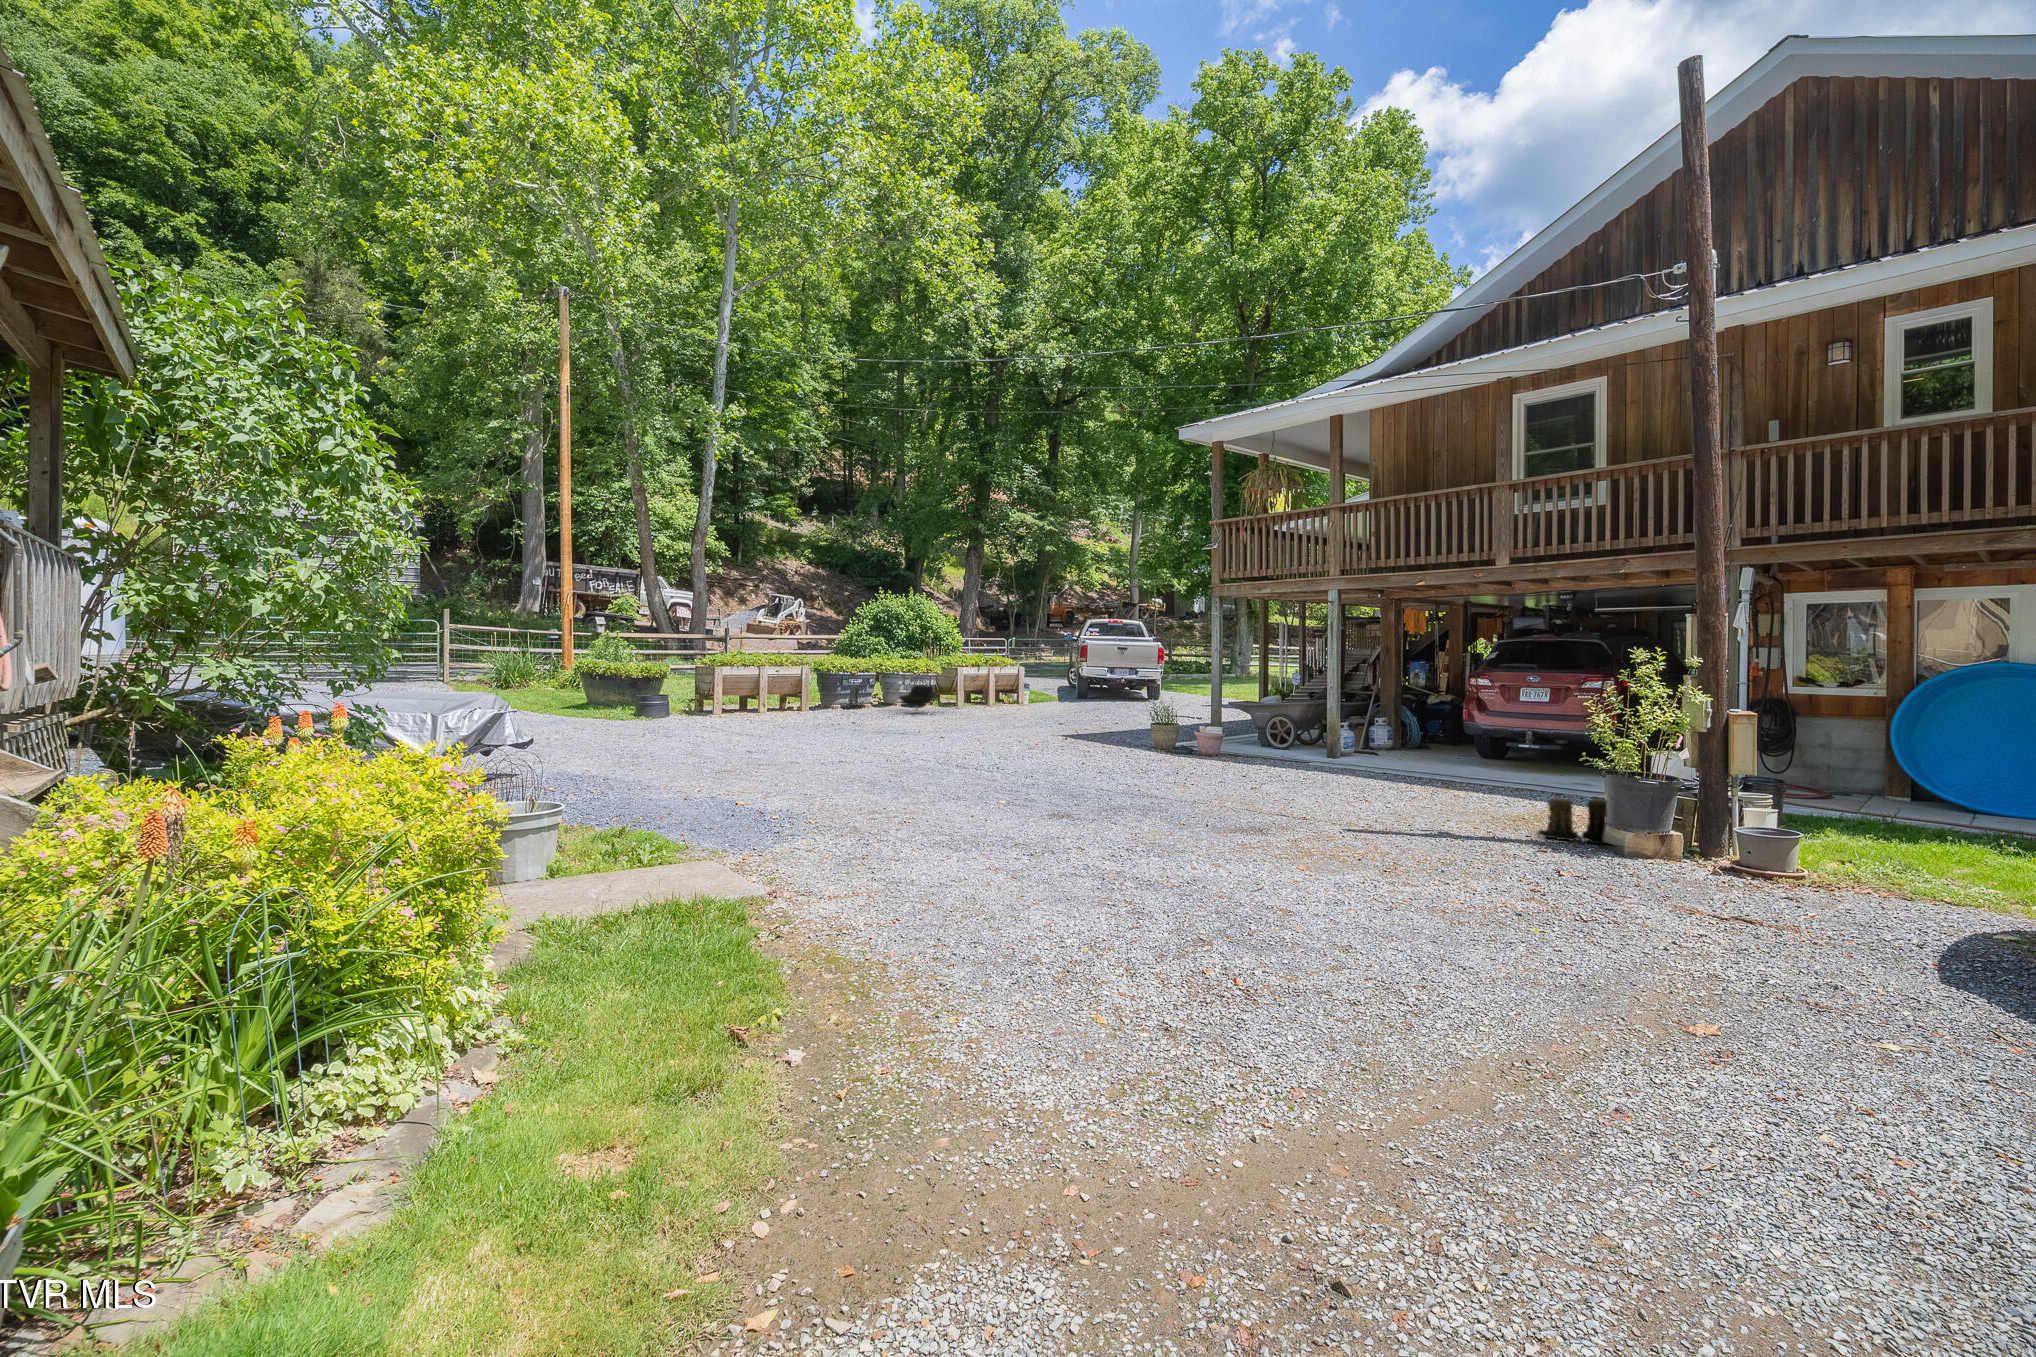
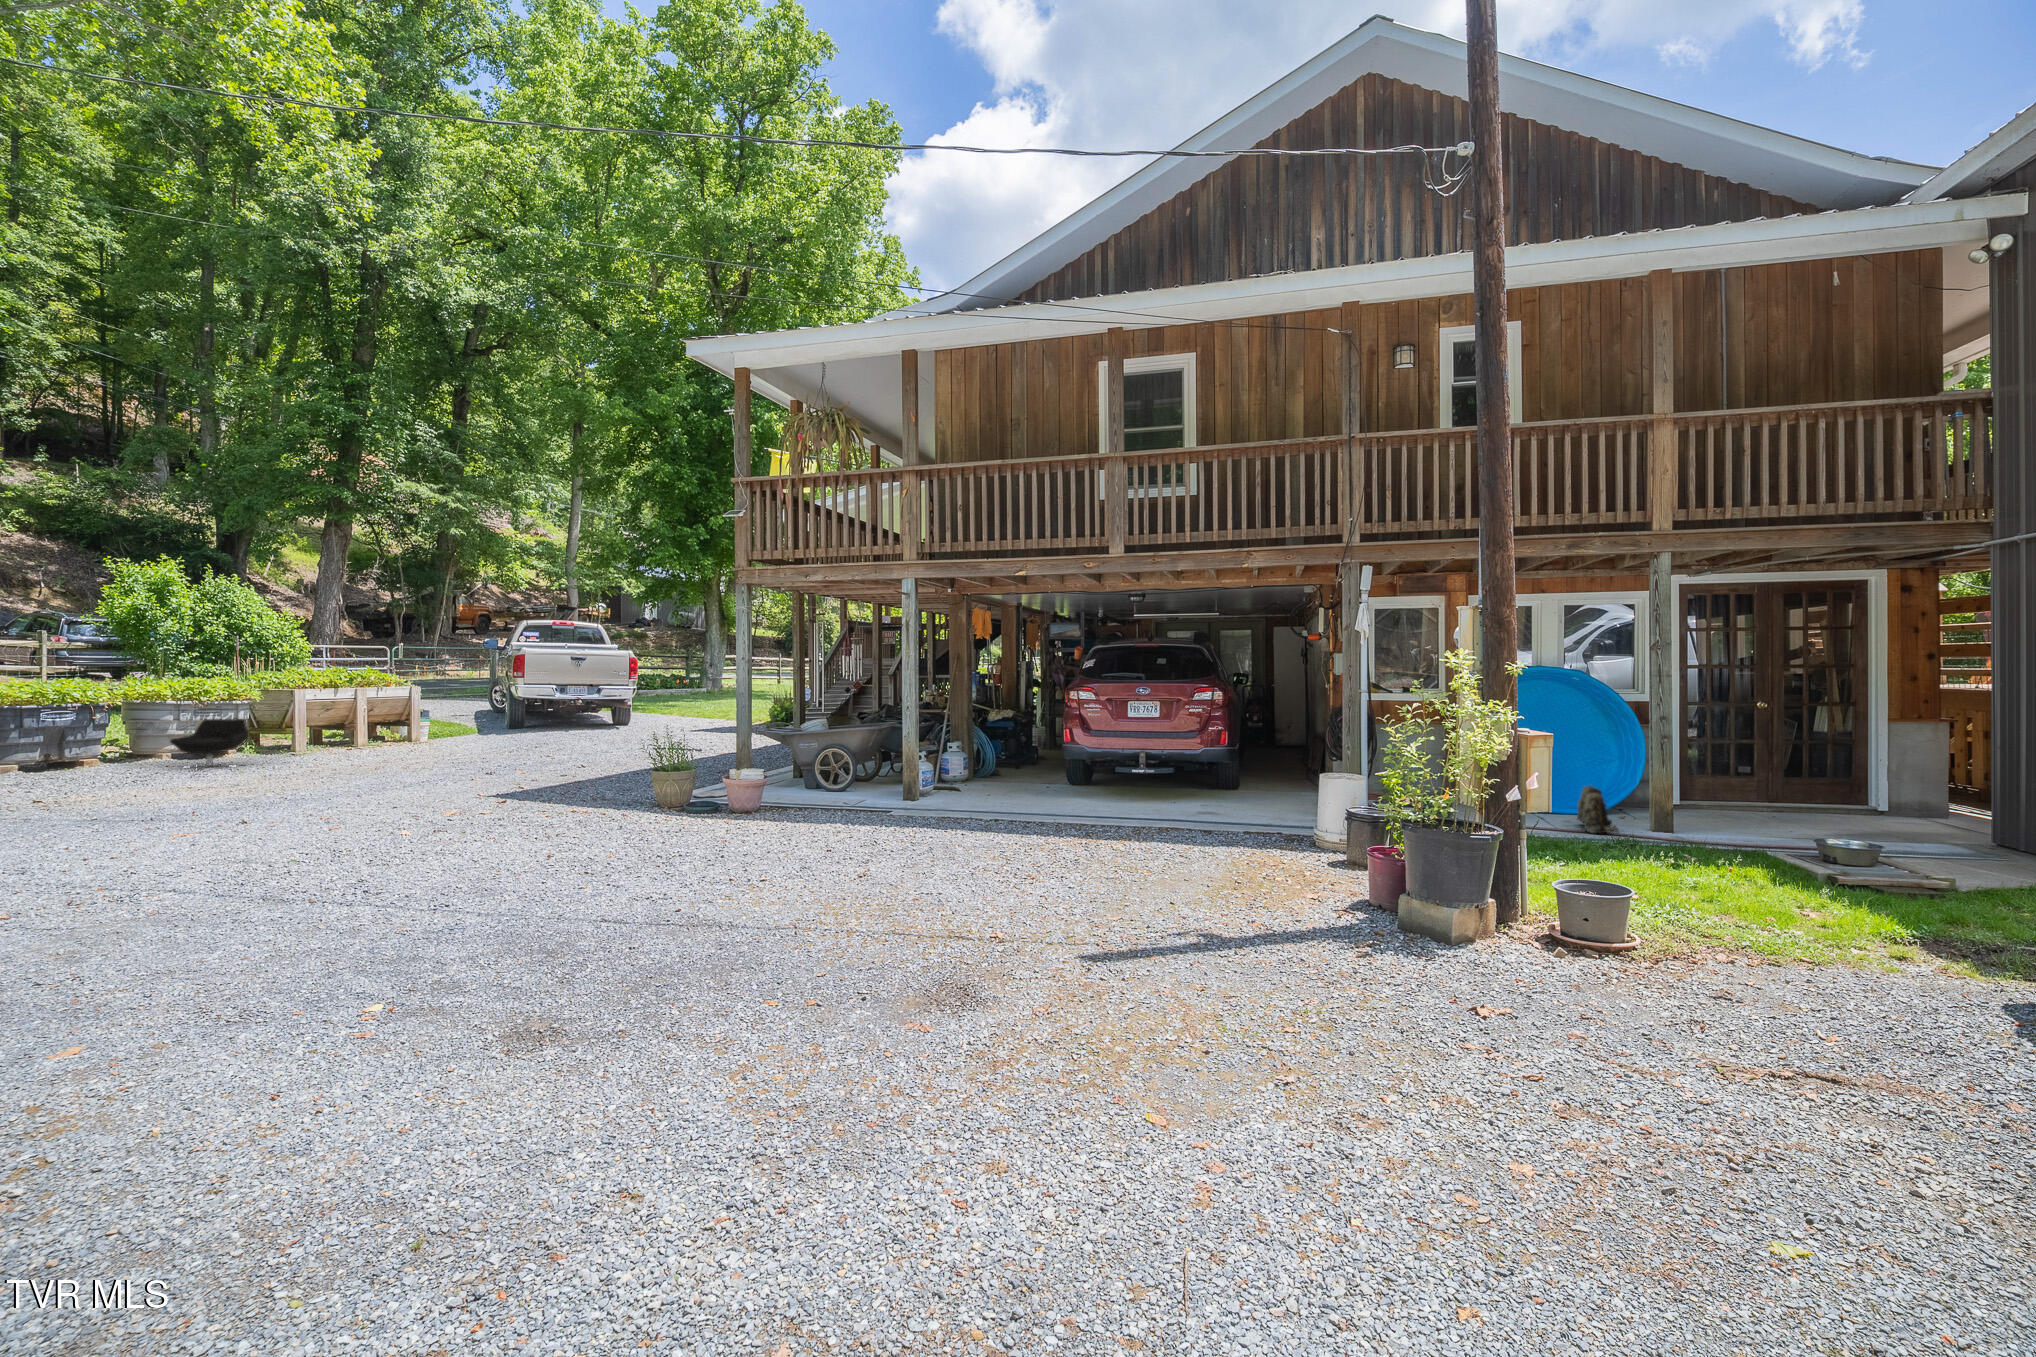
backpack: present [1538,799,1607,844] -> present [1577,786,1618,834]

